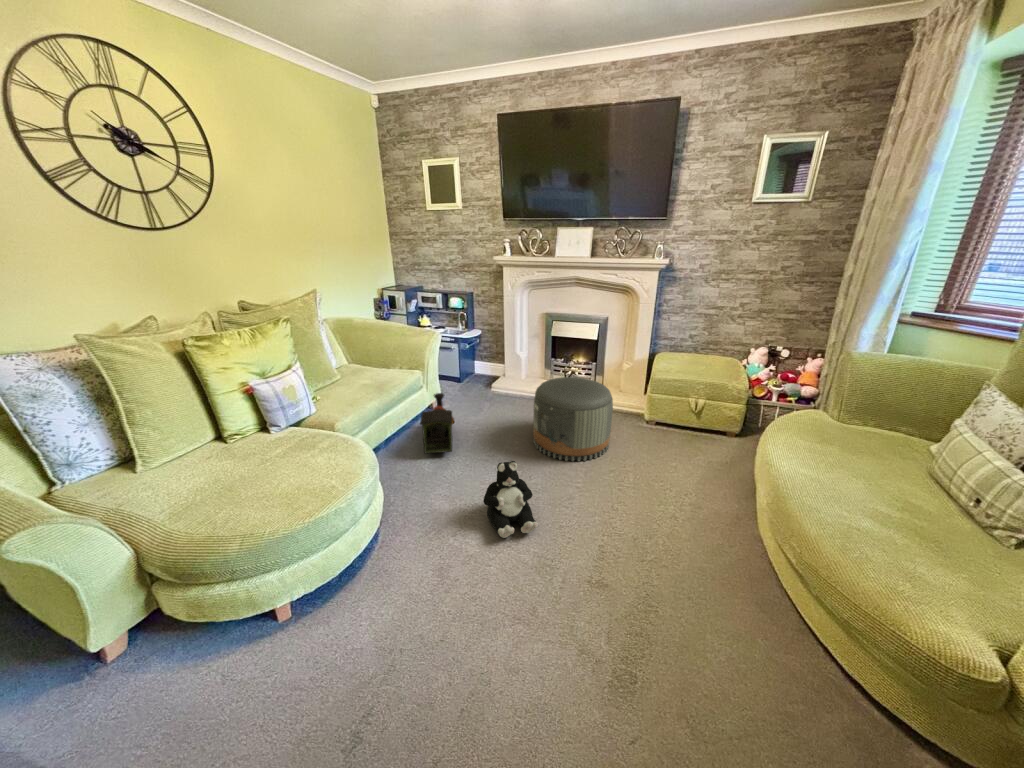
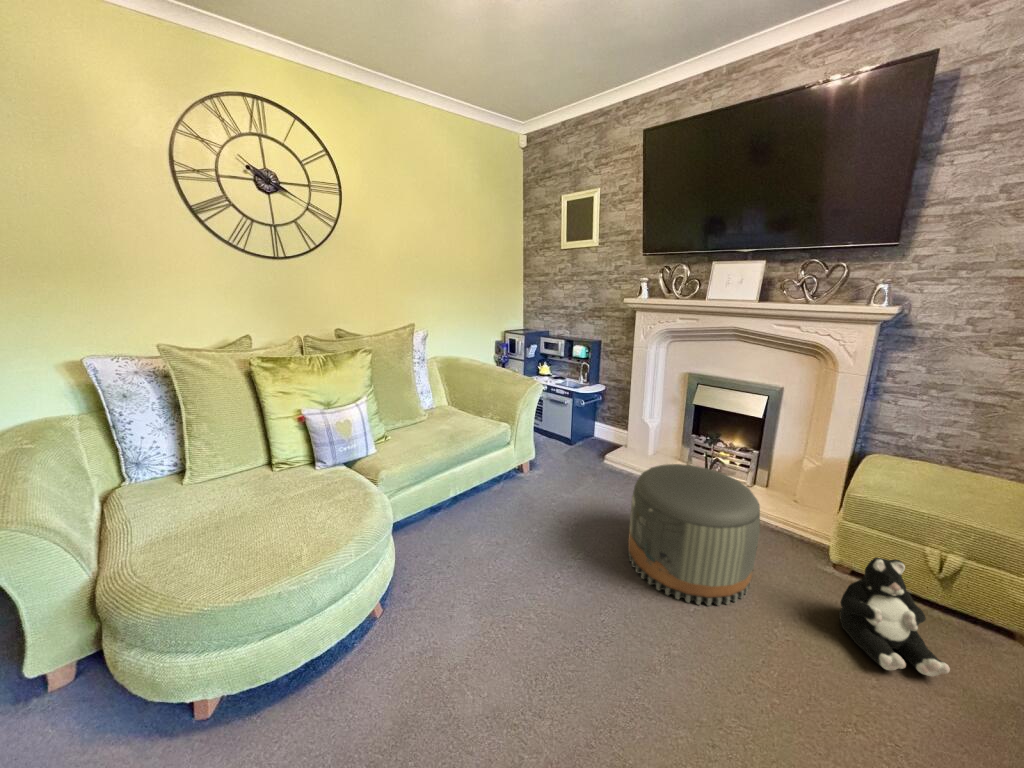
toy train: present [420,393,454,454] -> none [478,454,538,534]
plush toy: present [483,461,538,538] -> present [839,558,950,676]

